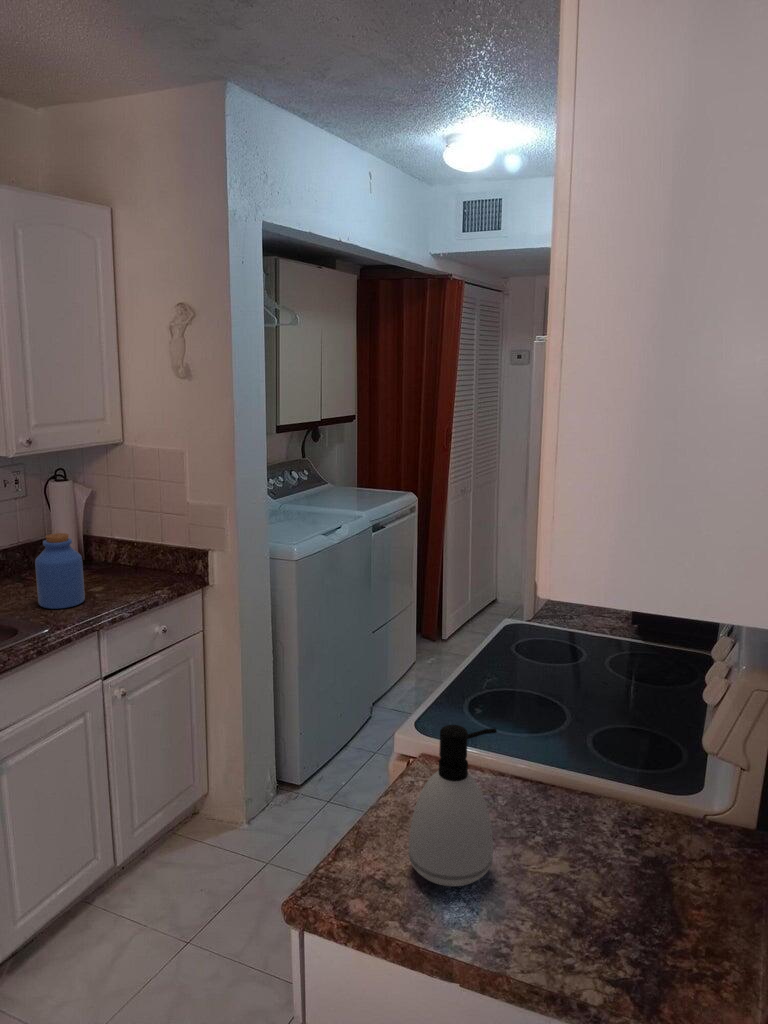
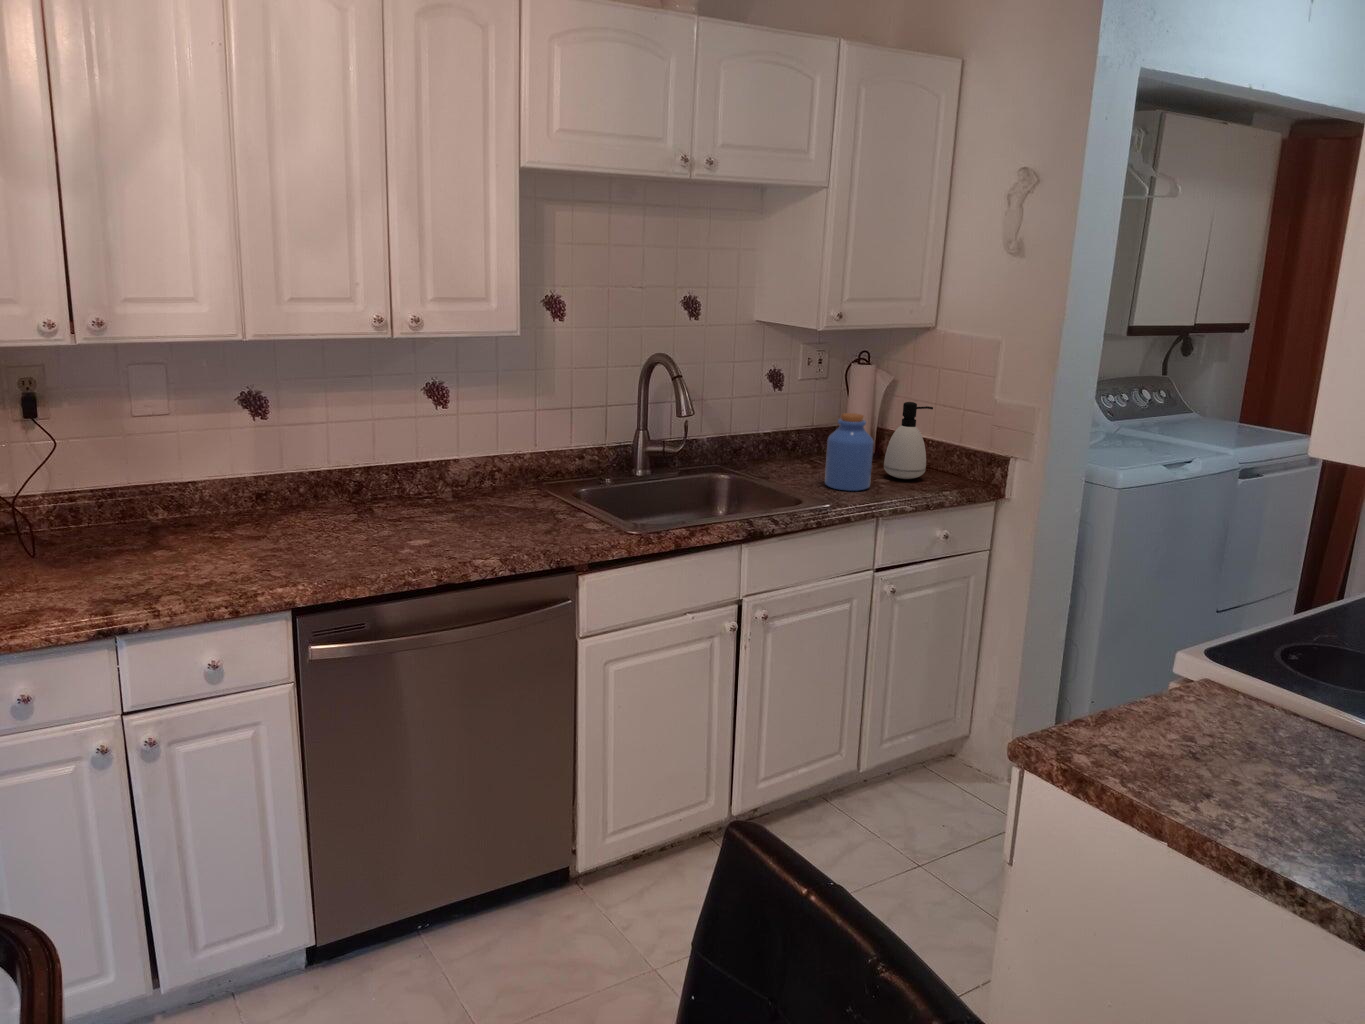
soap dispenser: present [409,725,497,886] -> present [884,402,933,479]

